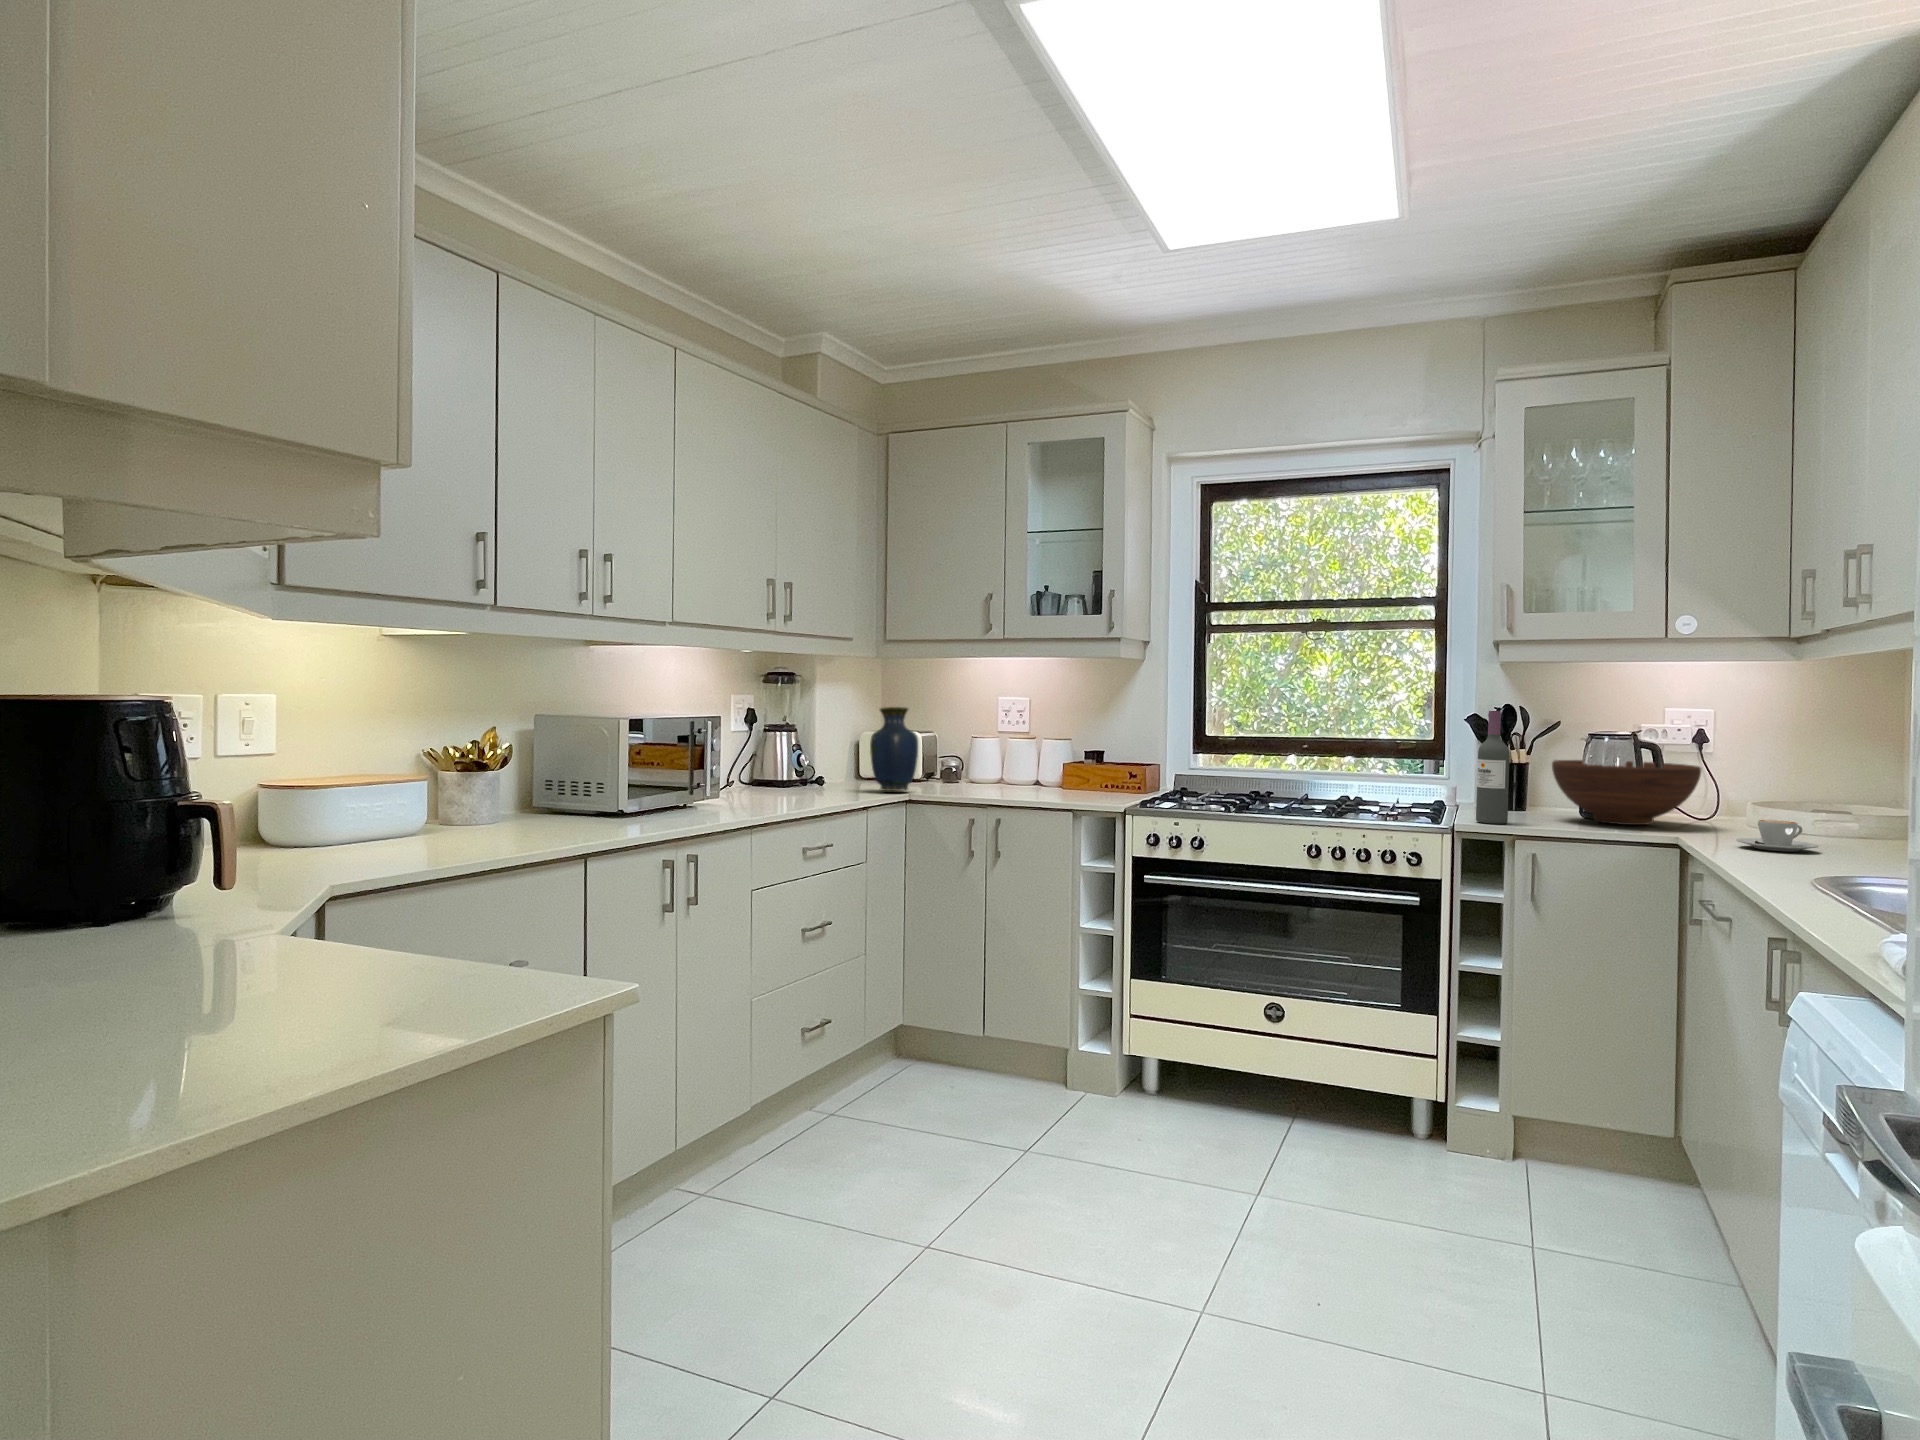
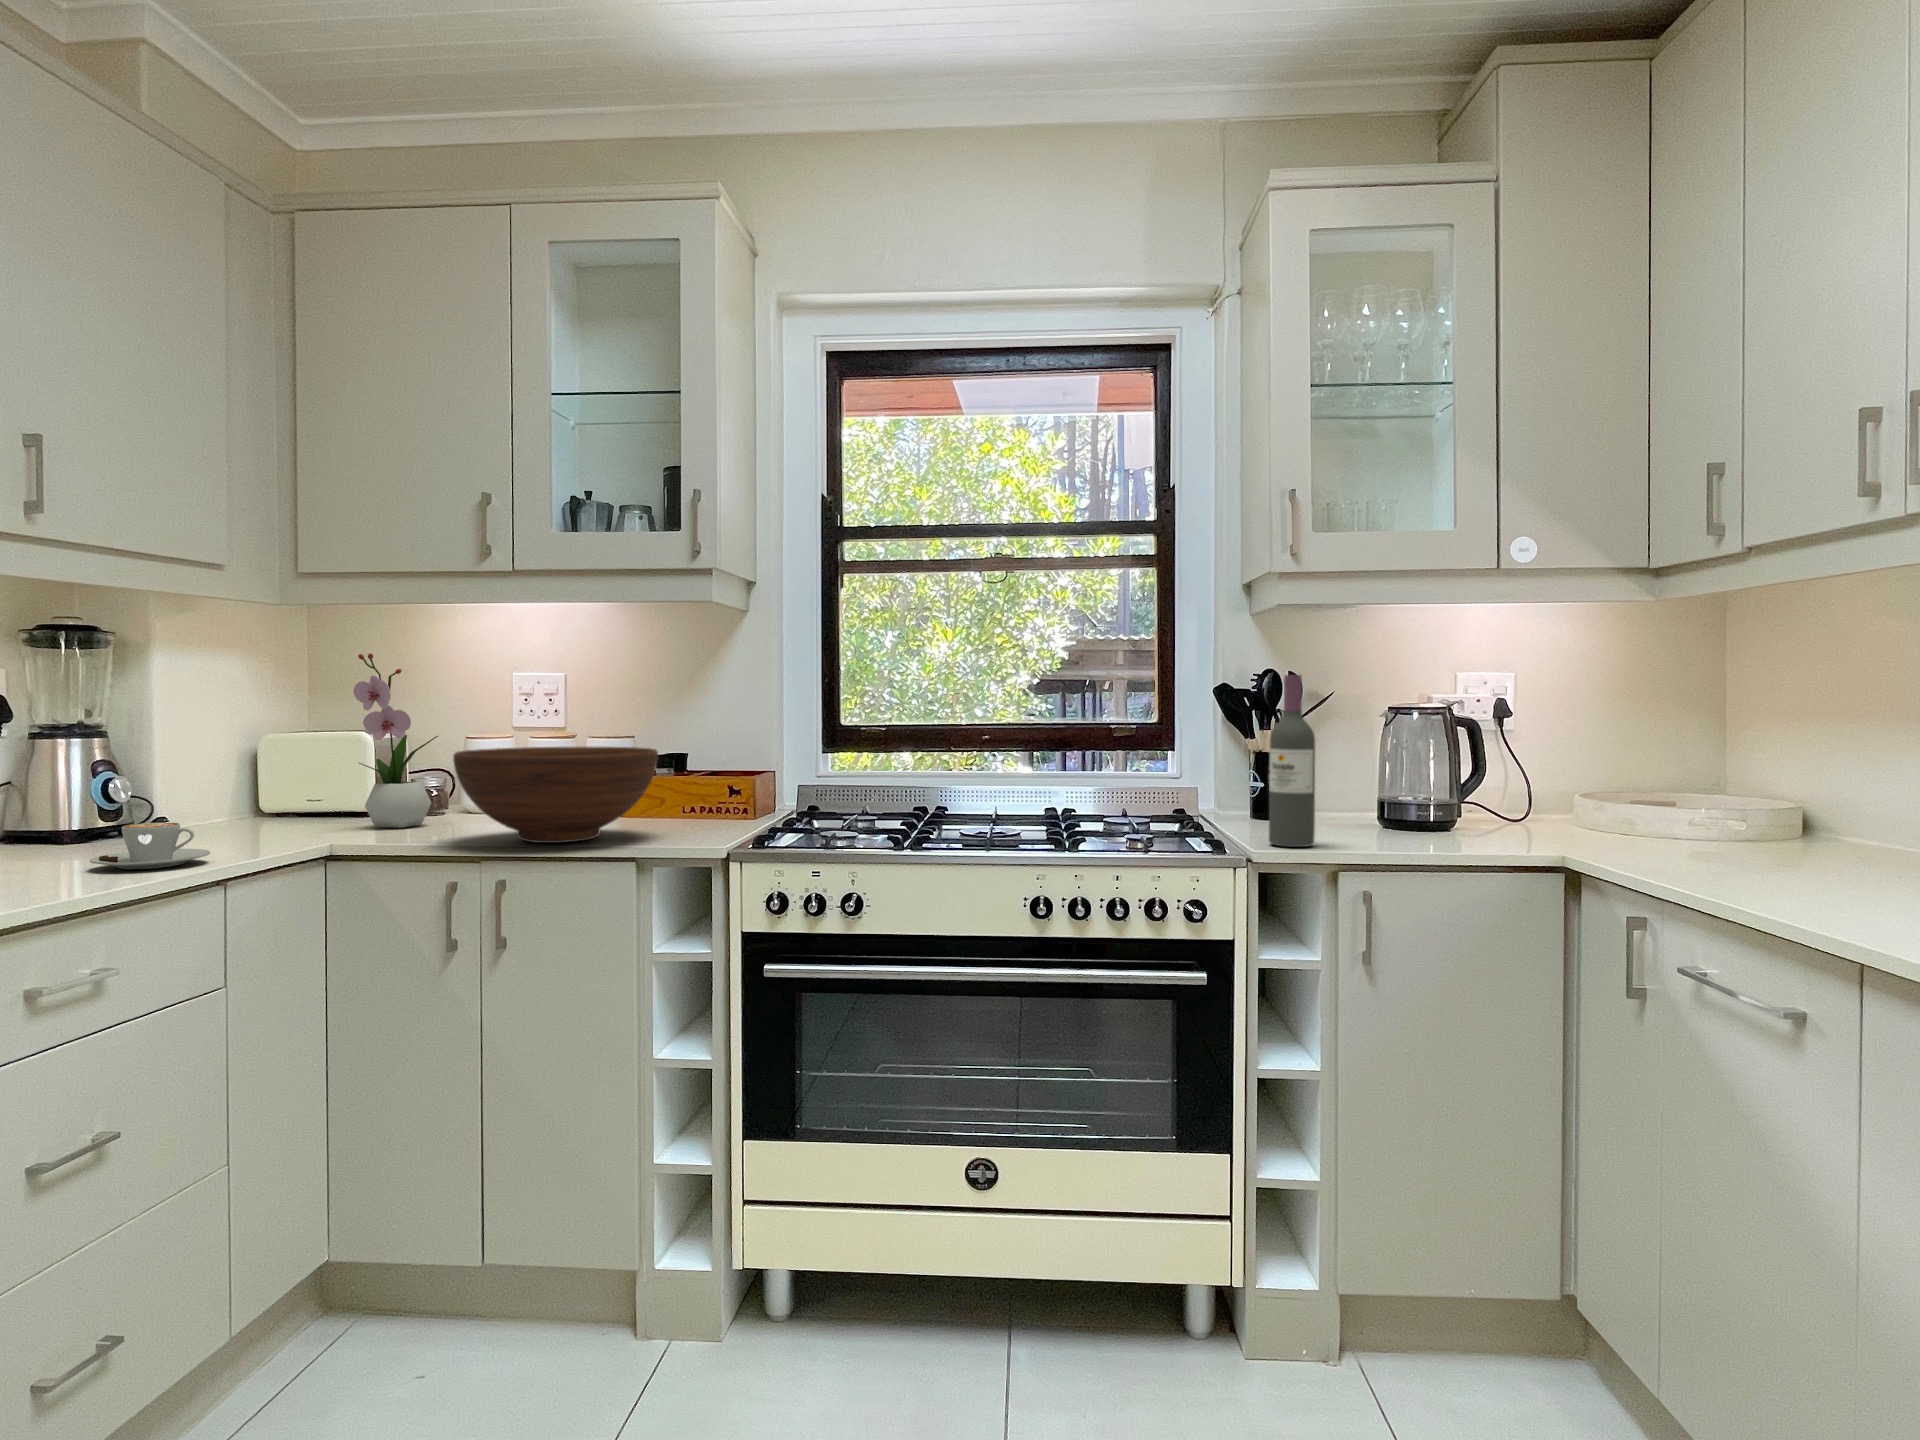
flower arrangement: none [917,687,959,788] -> present [353,653,438,828]
vase: present [870,707,918,791] -> none [246,687,348,841]
fruit bowl: present [1552,760,1701,825] -> present [453,747,658,843]
coffee cup: present [1737,820,1819,852] -> present [90,823,210,869]

